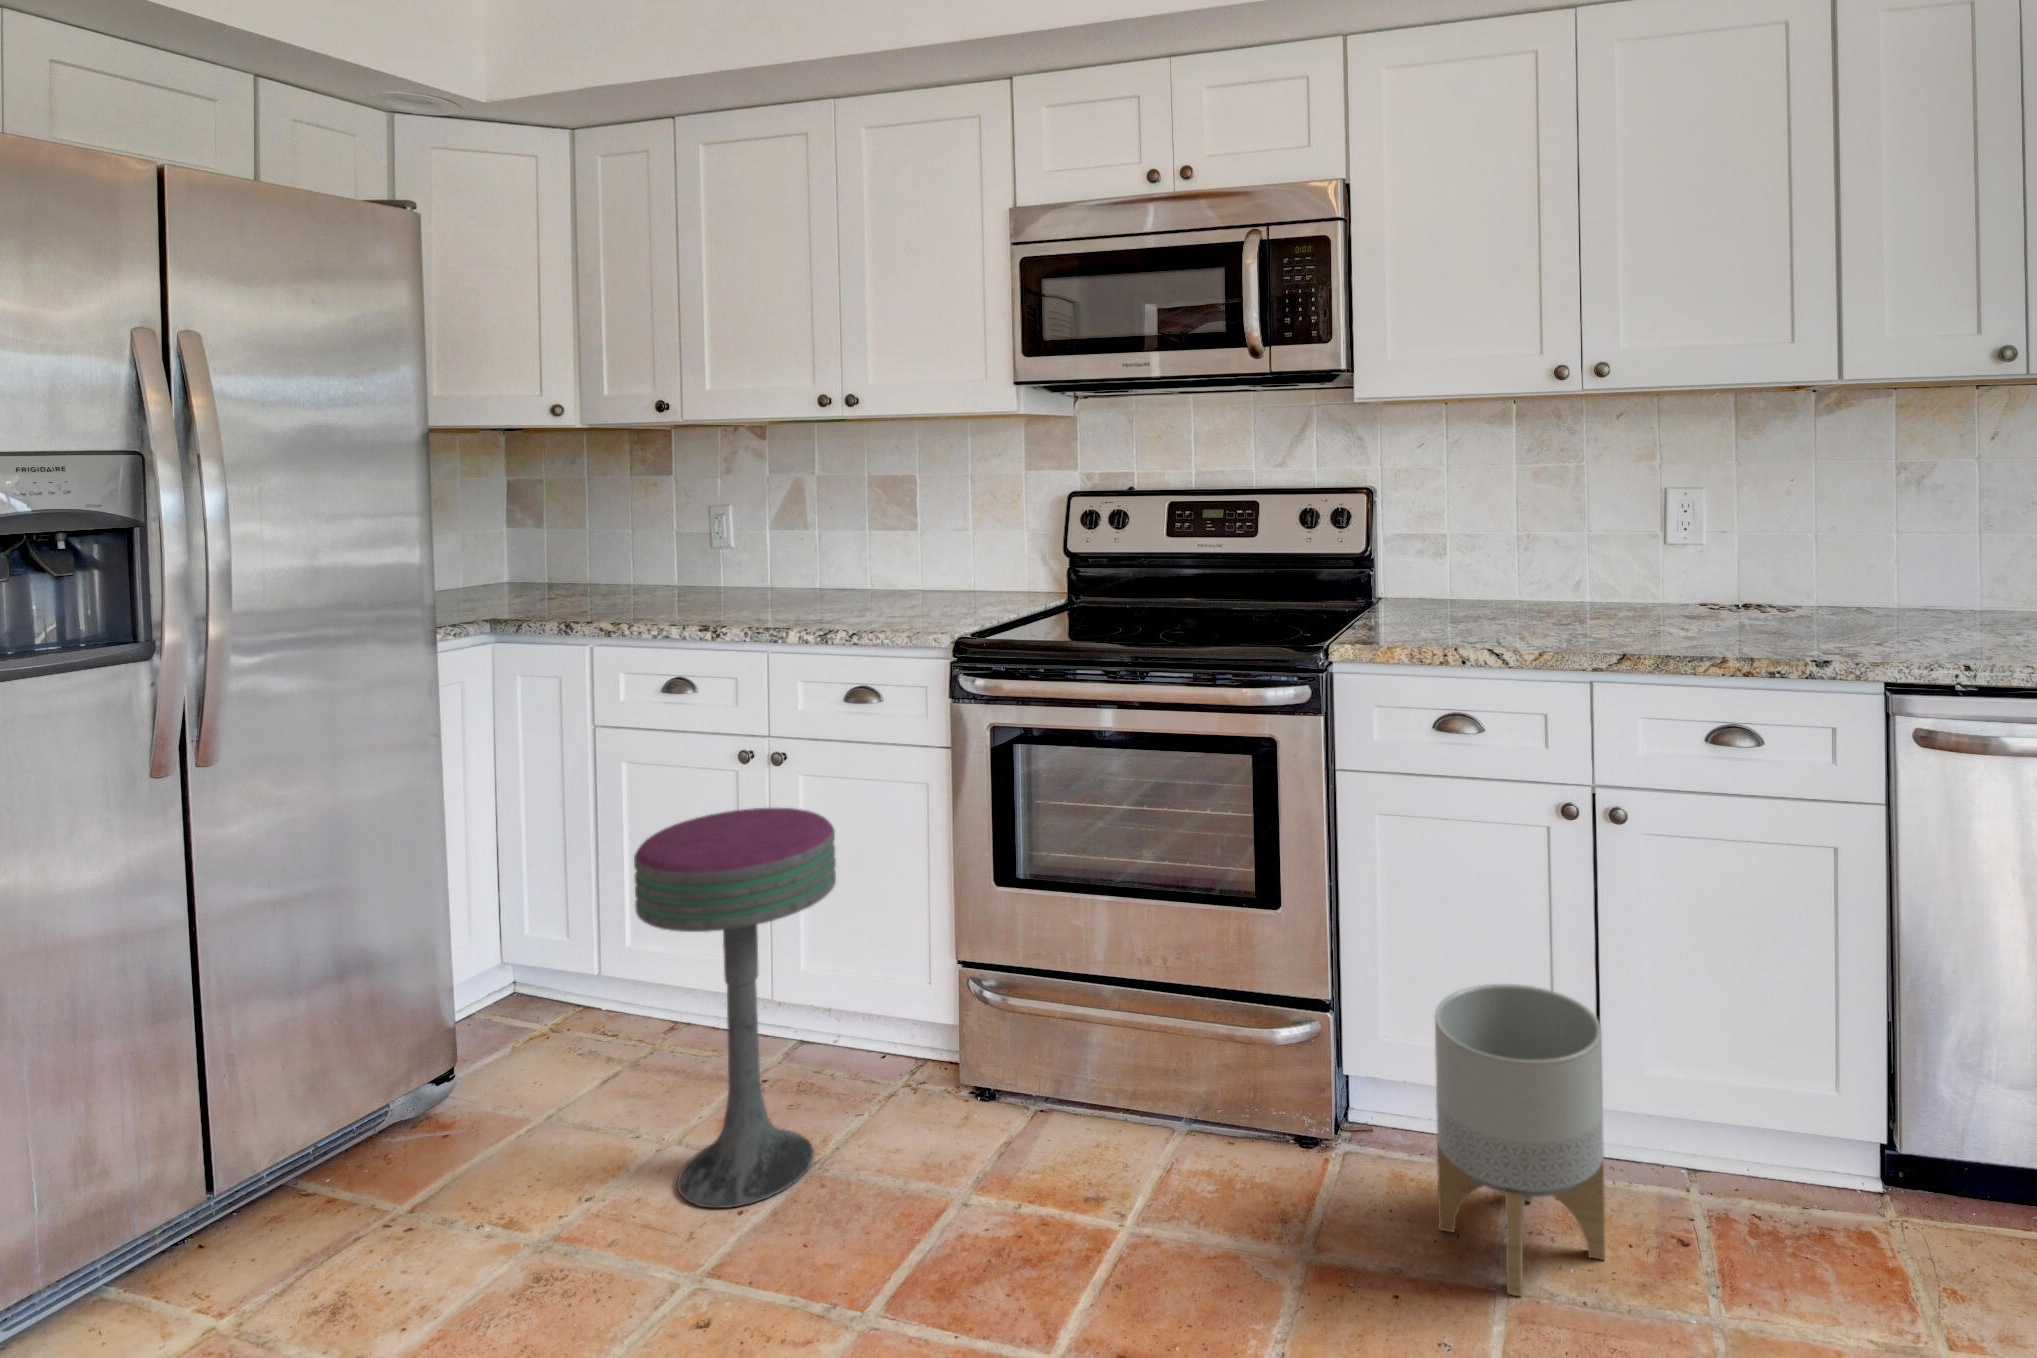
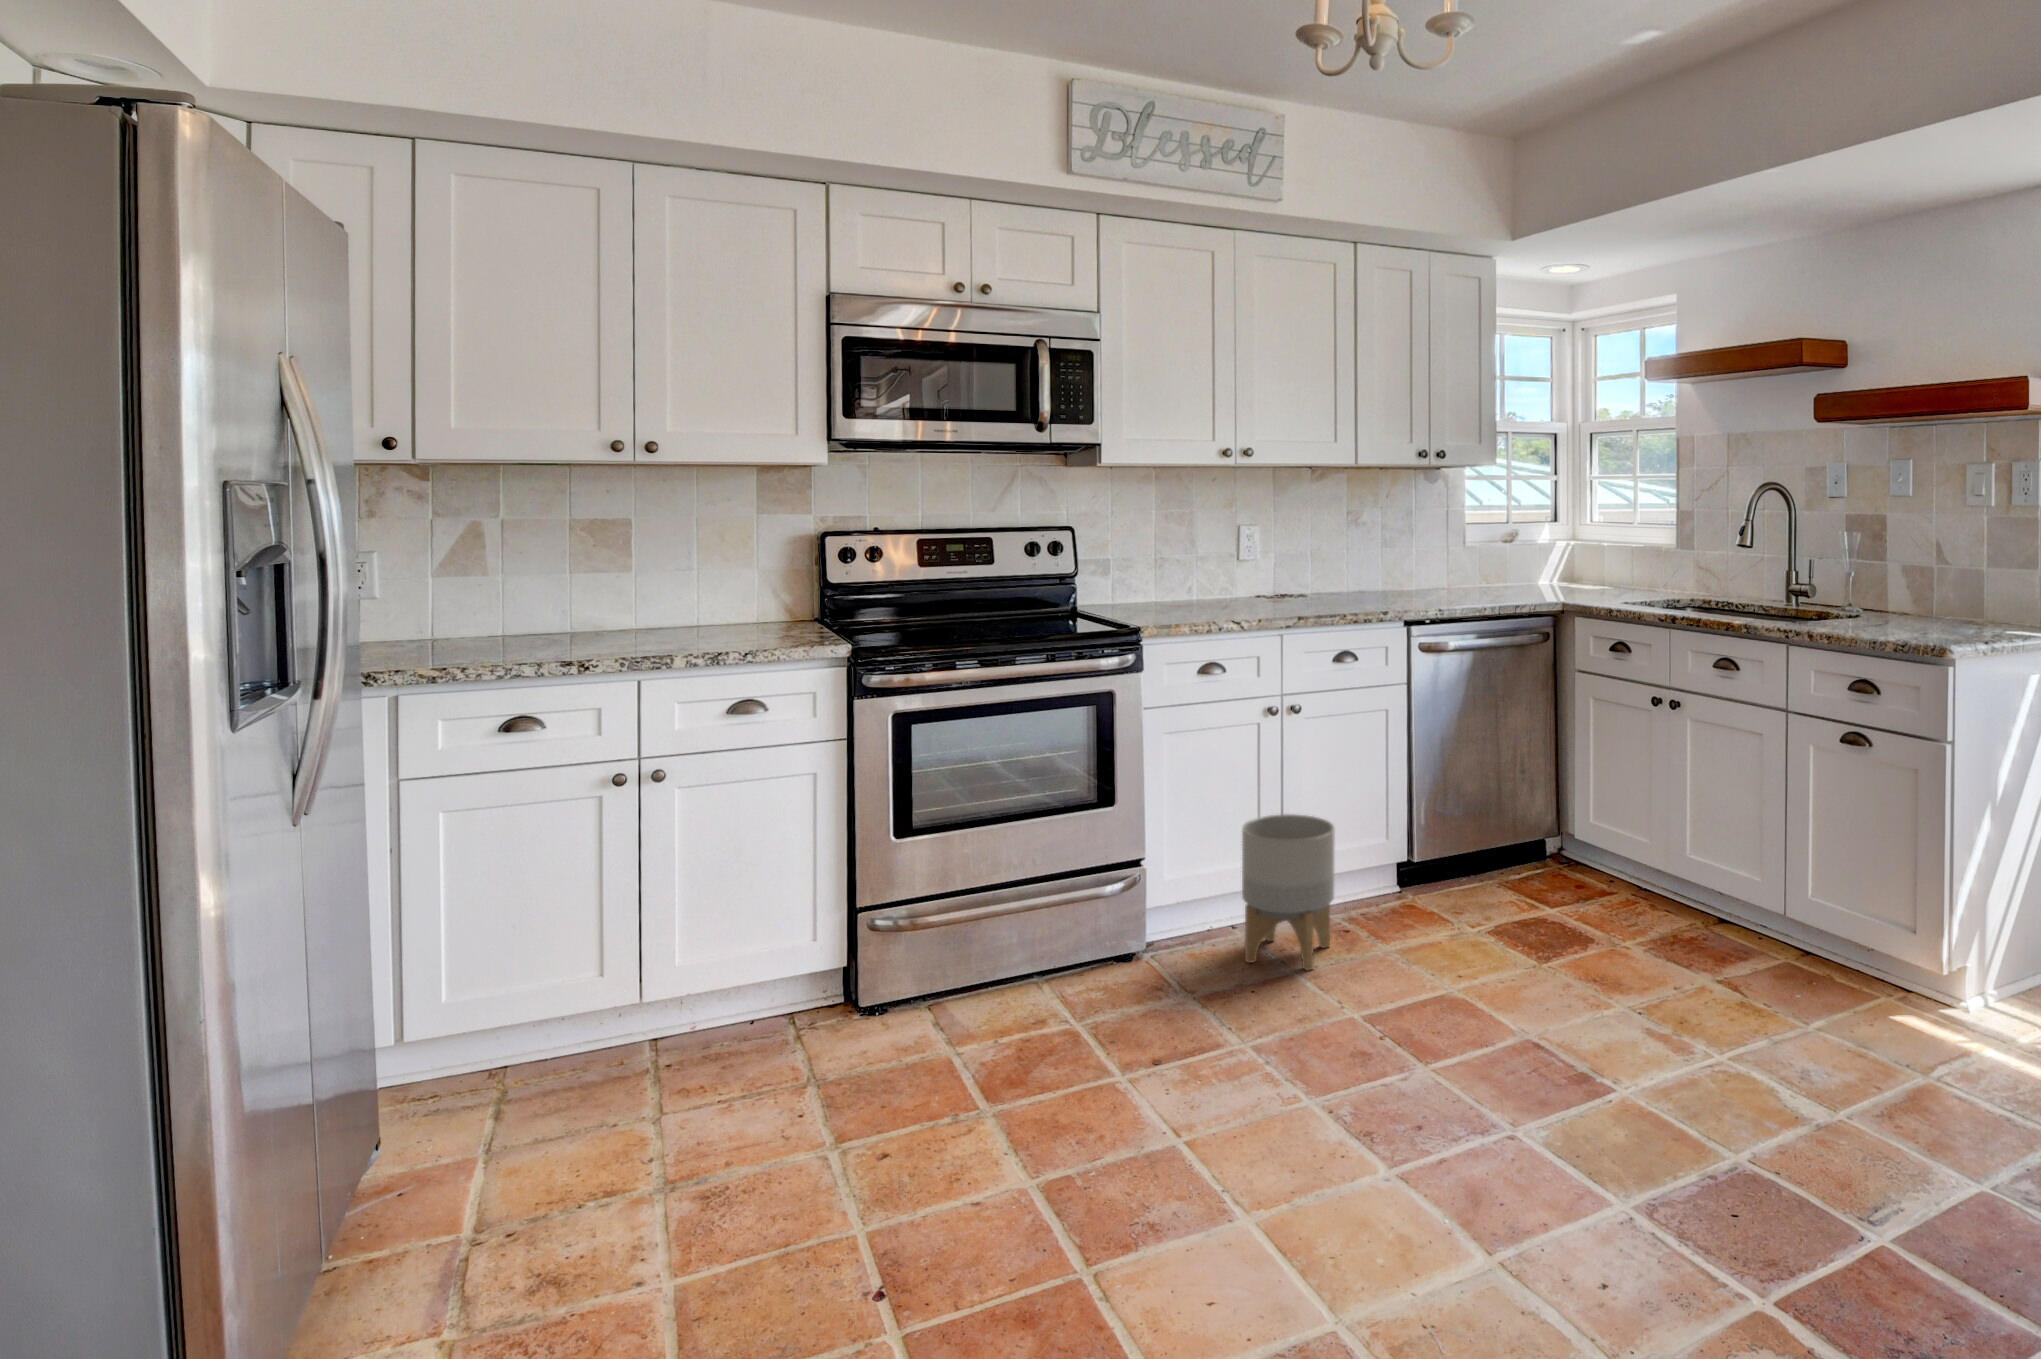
bar stool: present [634,808,836,1208] -> none [679,796,850,1126]

